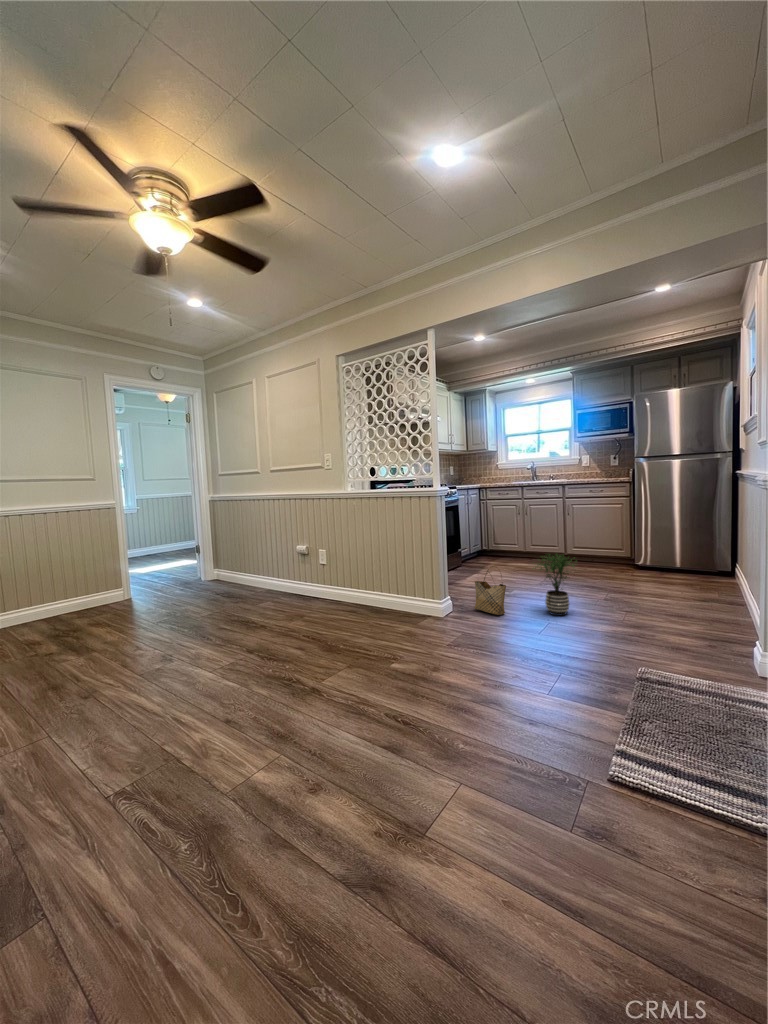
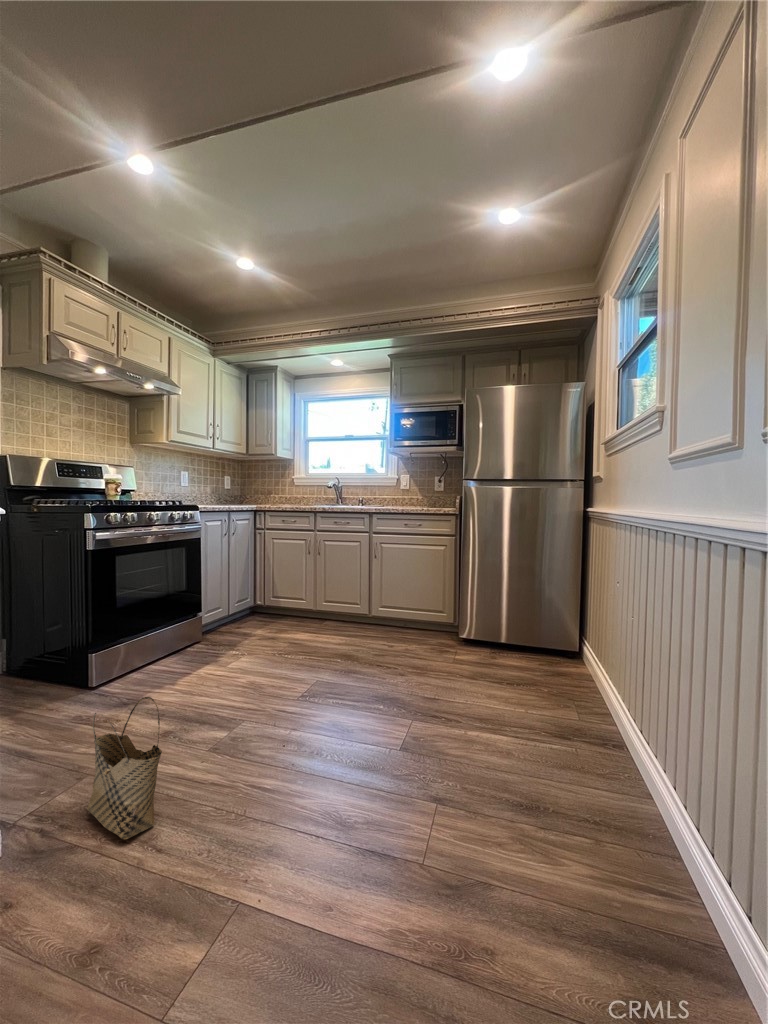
potted plant: present [533,554,574,616] -> none [231,660,335,818]

